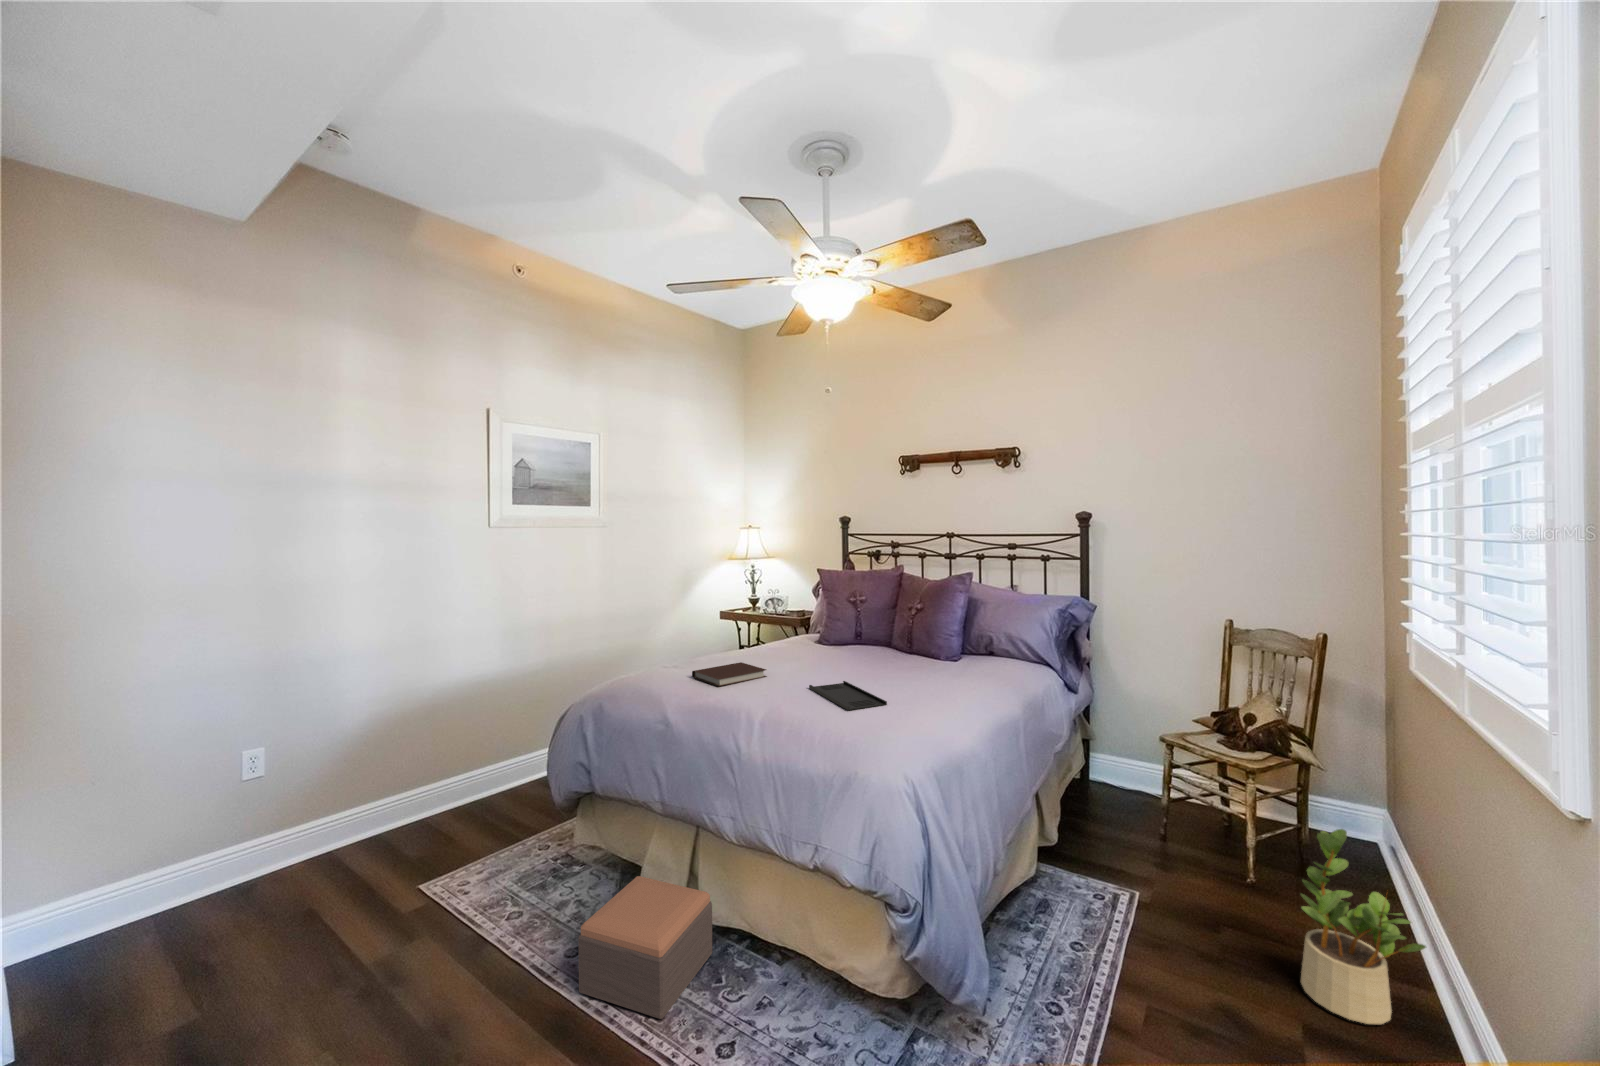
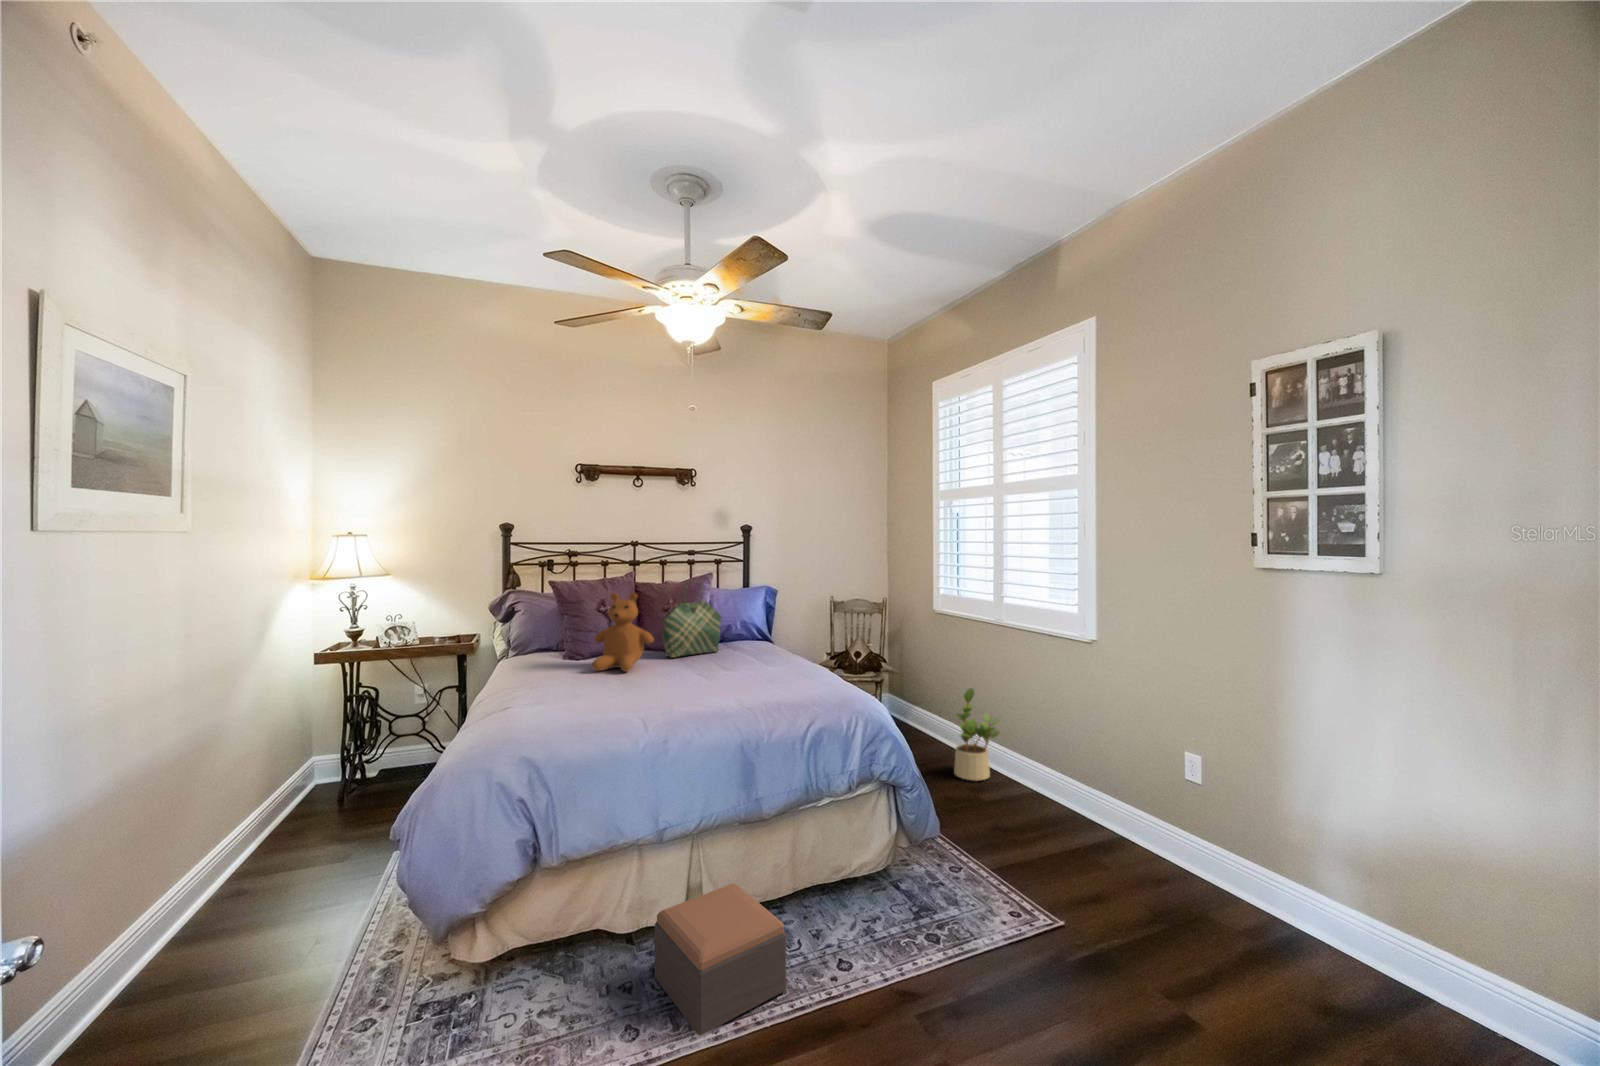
tote bag: none [865,580,940,663] -> present [662,584,721,658]
teddy bear: none [783,585,837,662] -> present [592,593,654,672]
notebook: present [692,662,767,687] -> none [573,679,637,704]
tray: present [809,681,887,710] -> none [704,672,786,686]

